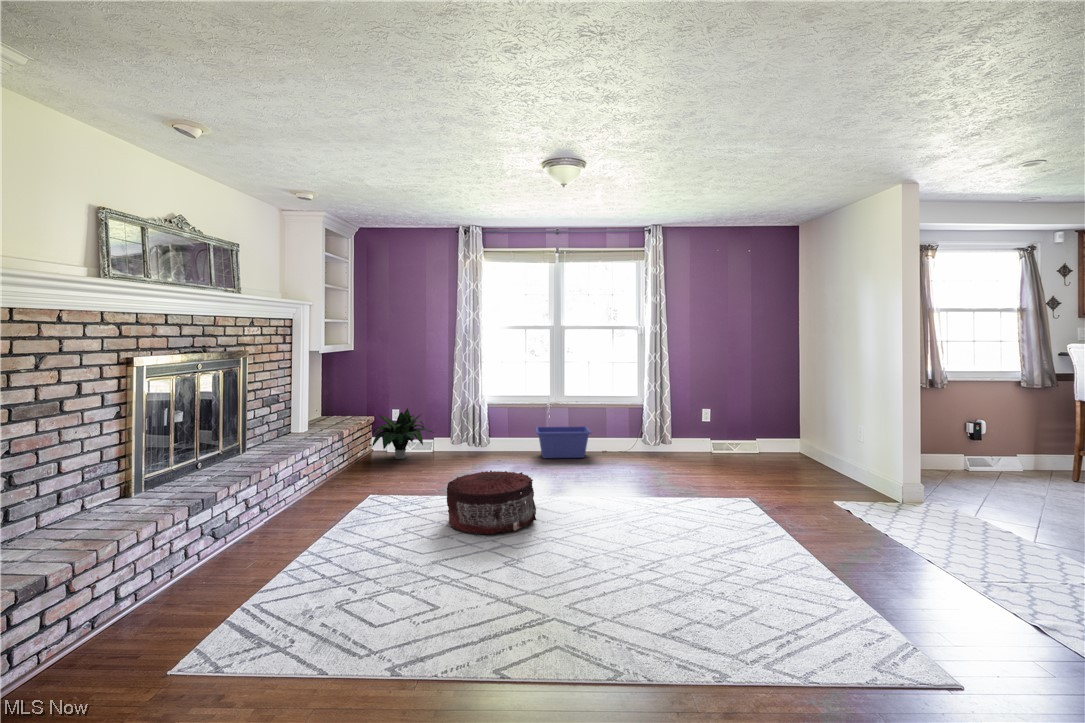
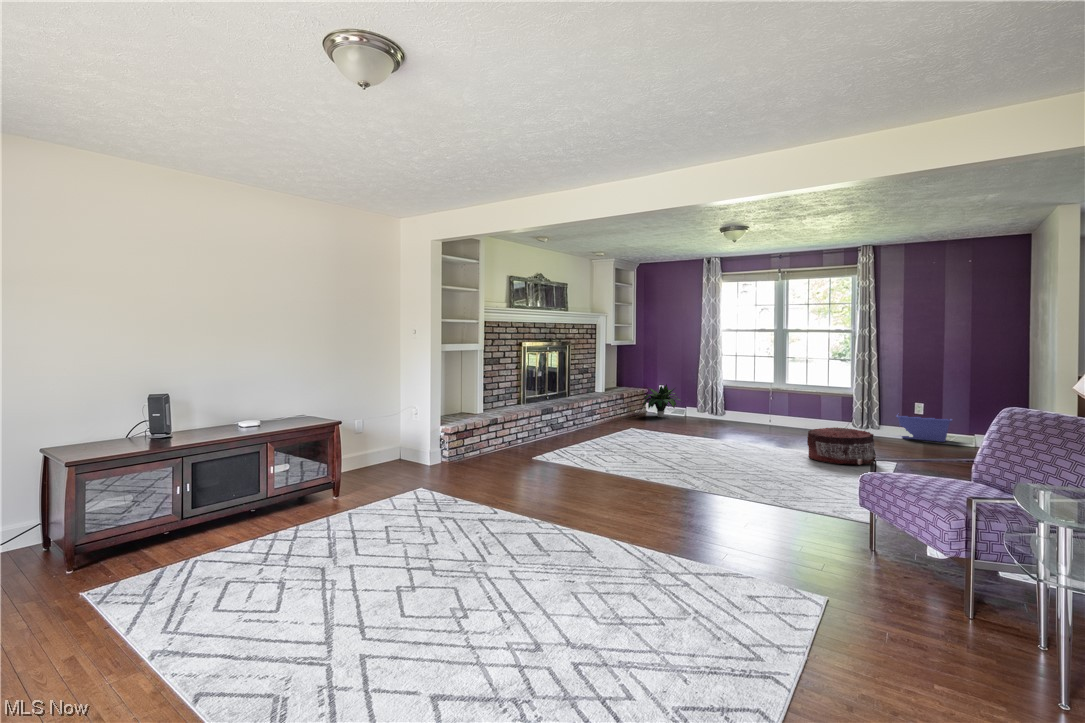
storage bin: present [536,426,591,458] -> present [896,415,952,442]
pouf: present [447,470,536,534] -> present [807,427,876,465]

